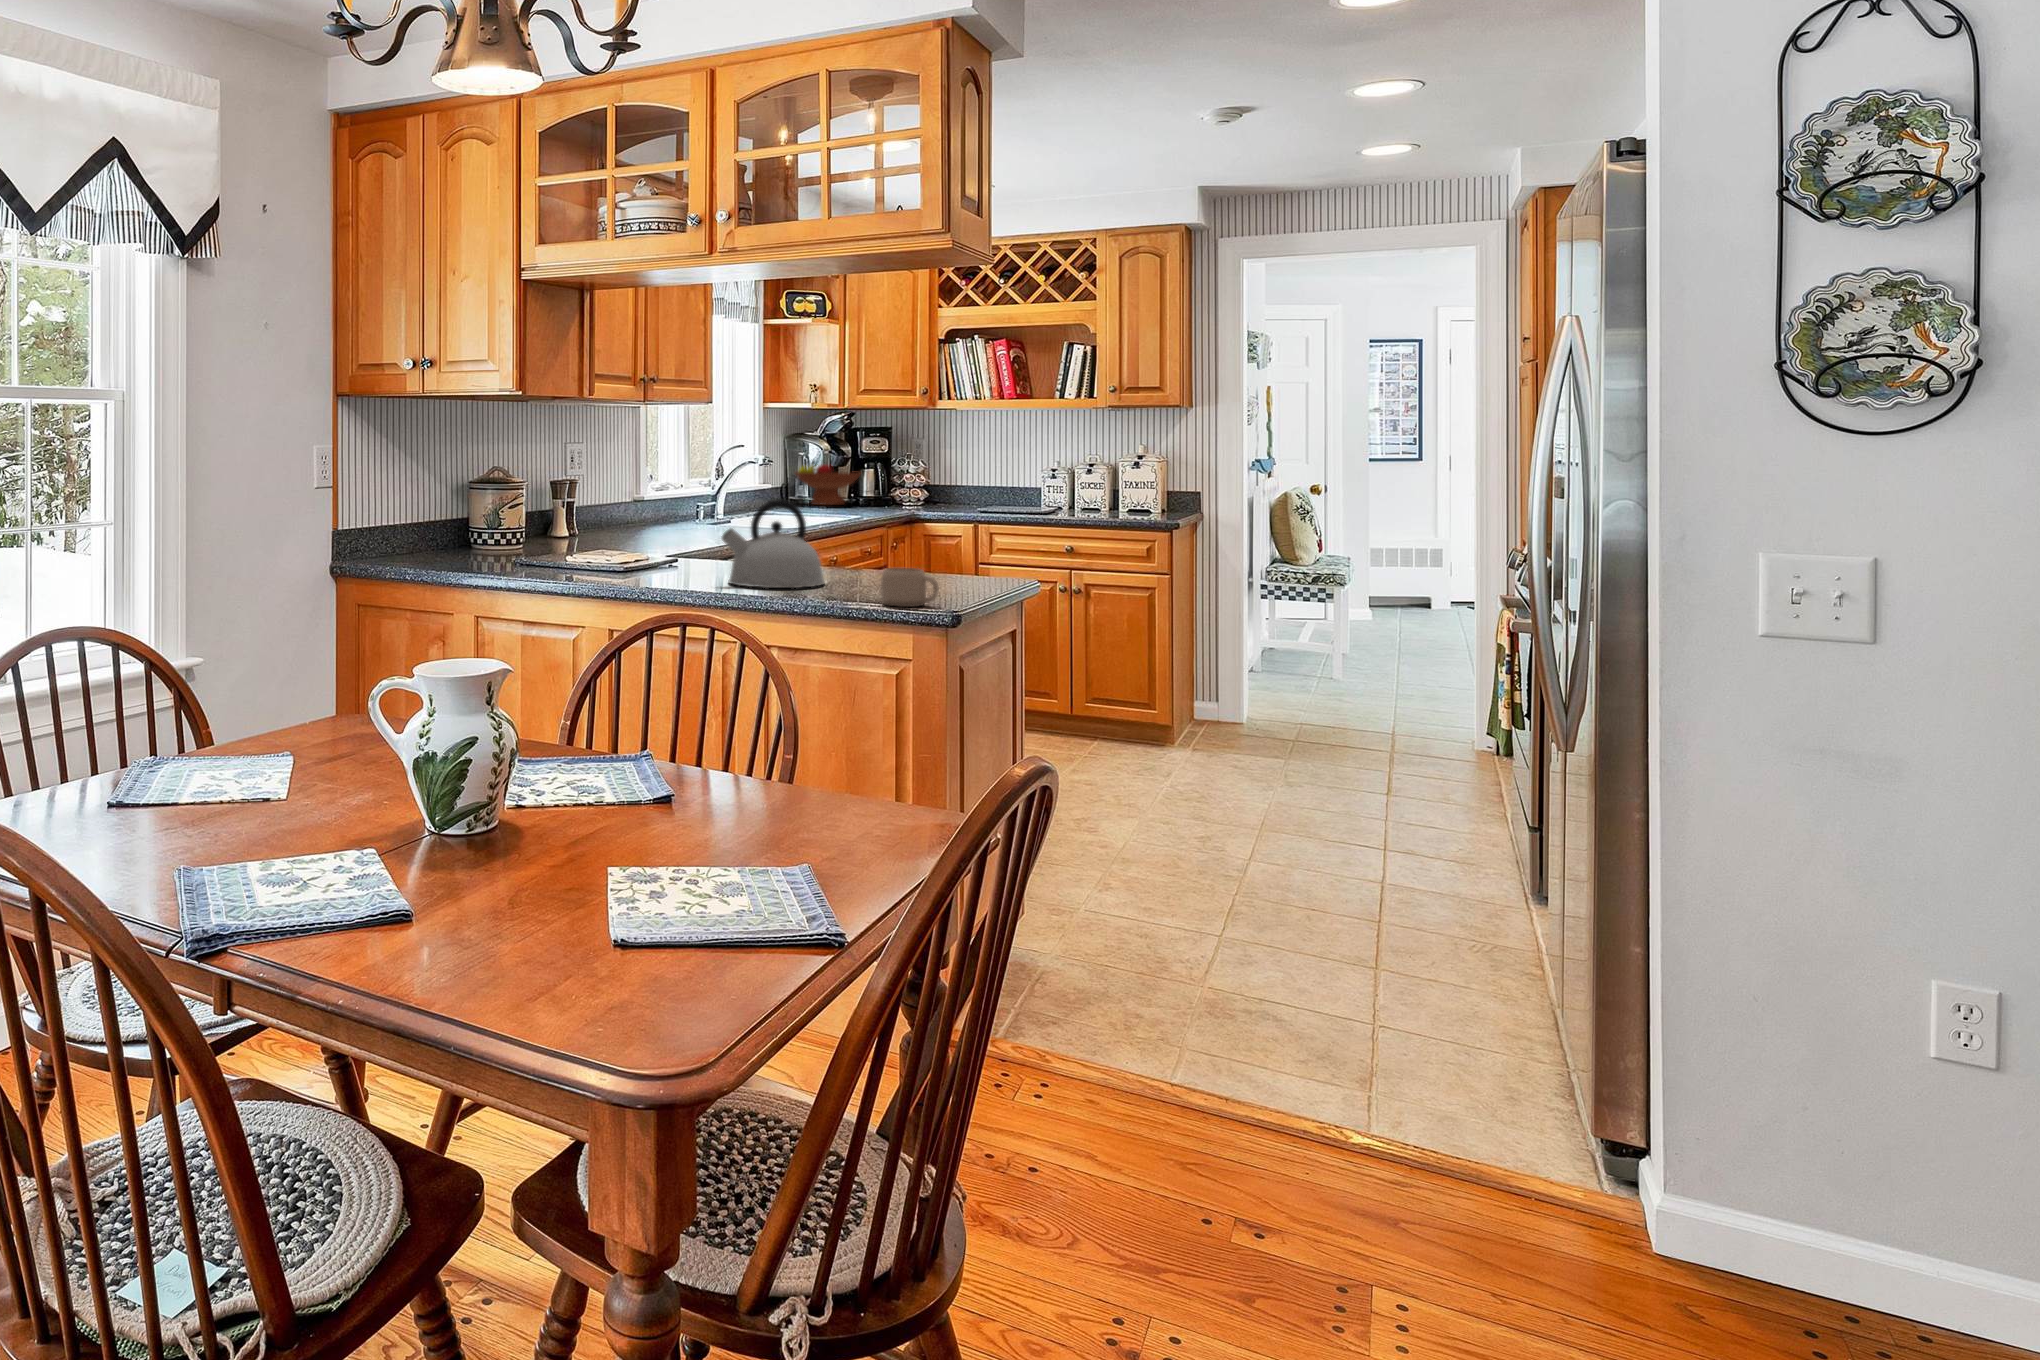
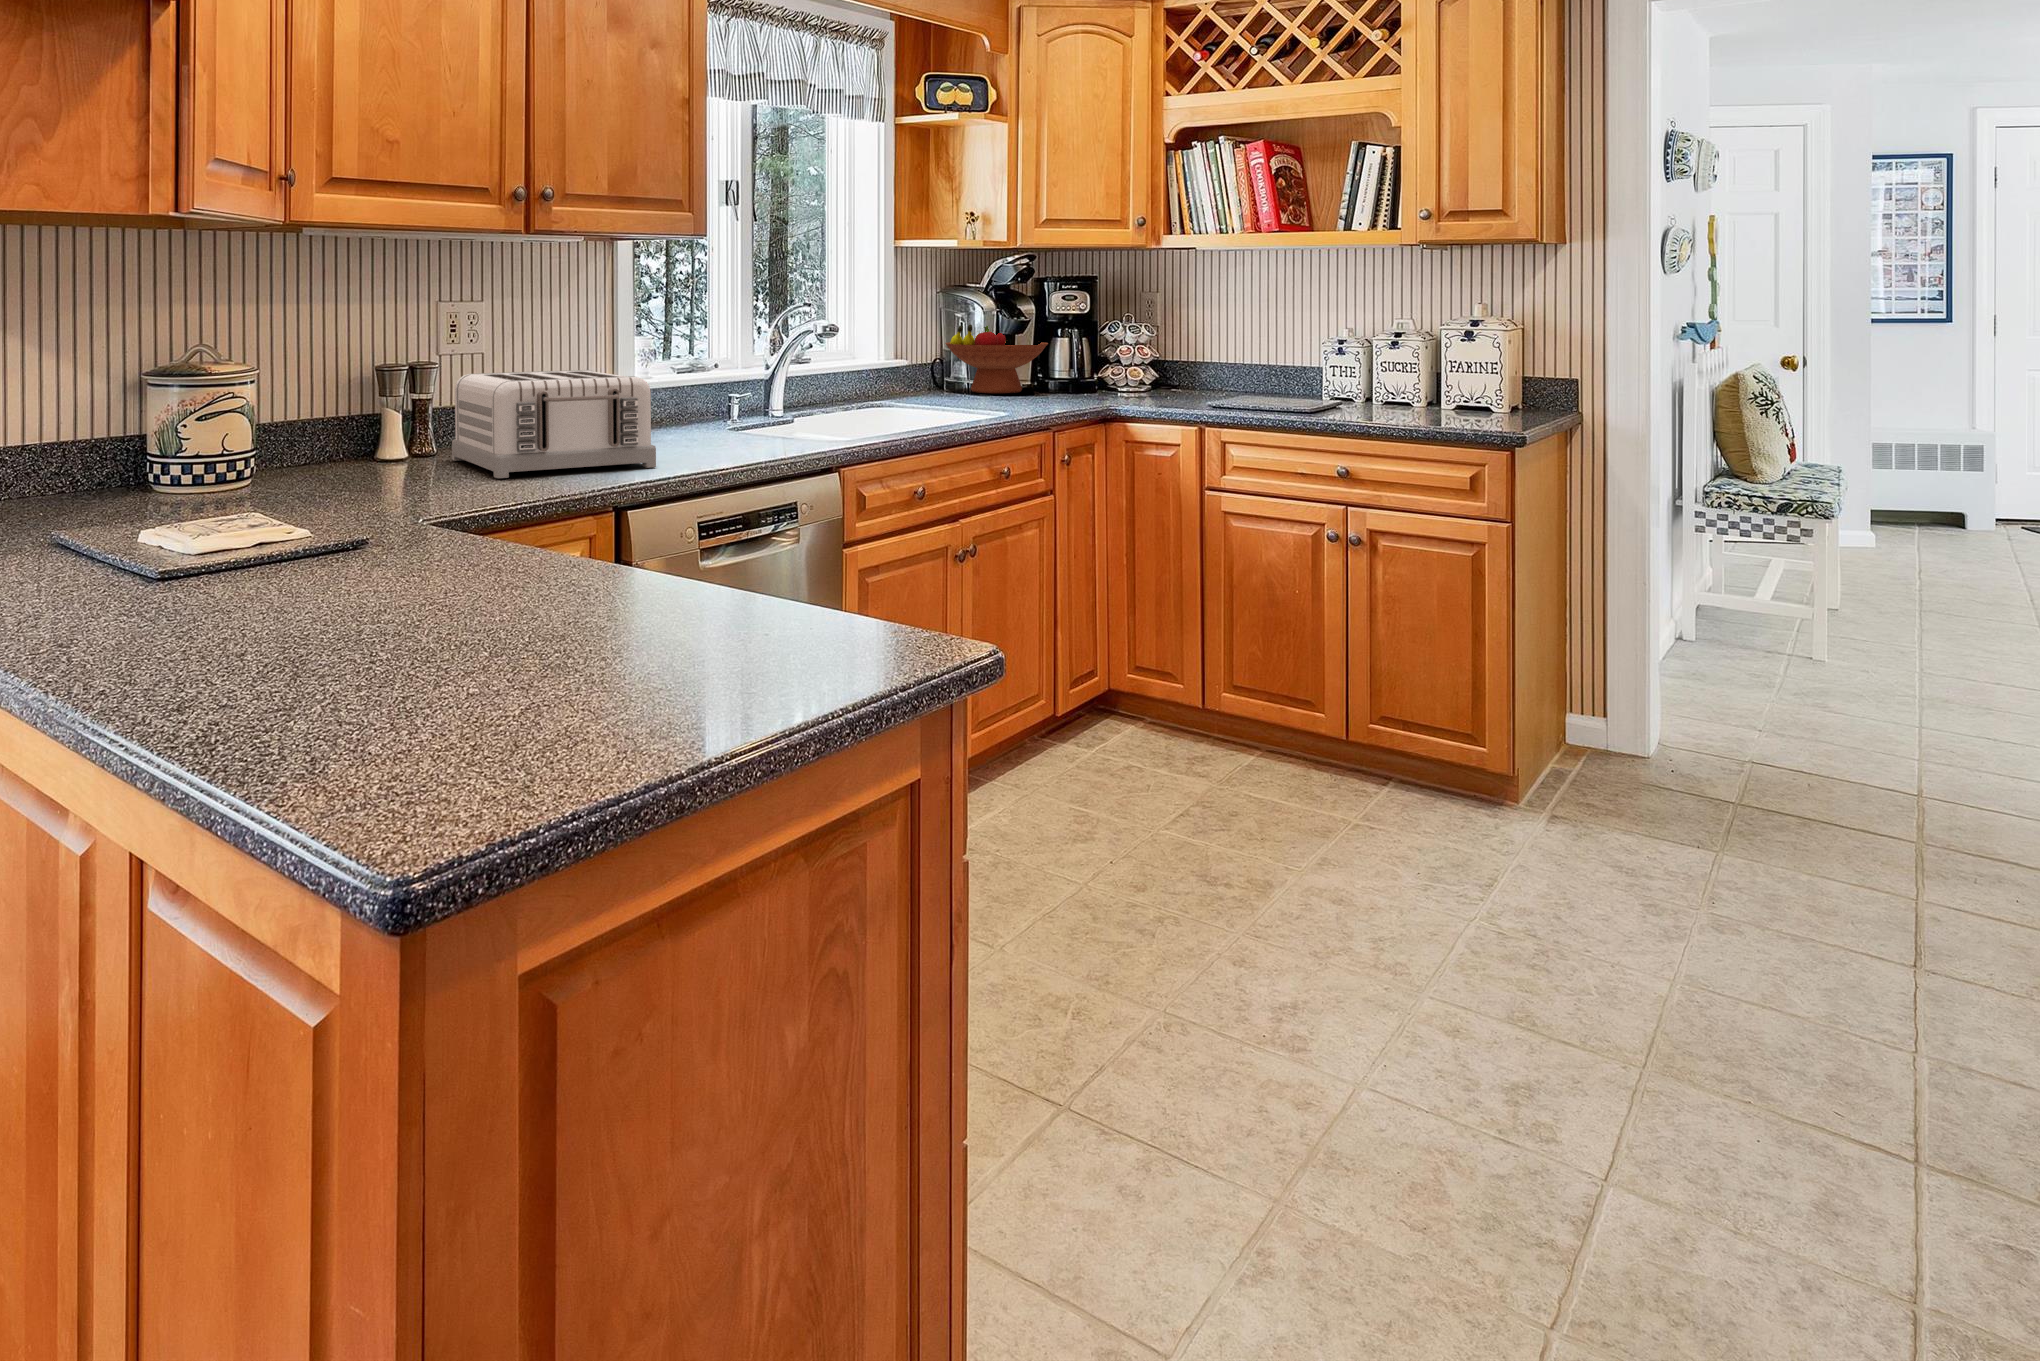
toaster: none [596,484,725,542] -> present [452,370,656,478]
kettle: present [721,499,824,588] -> none [201,441,467,670]
mug: present [881,568,939,607] -> none [332,666,477,803]

